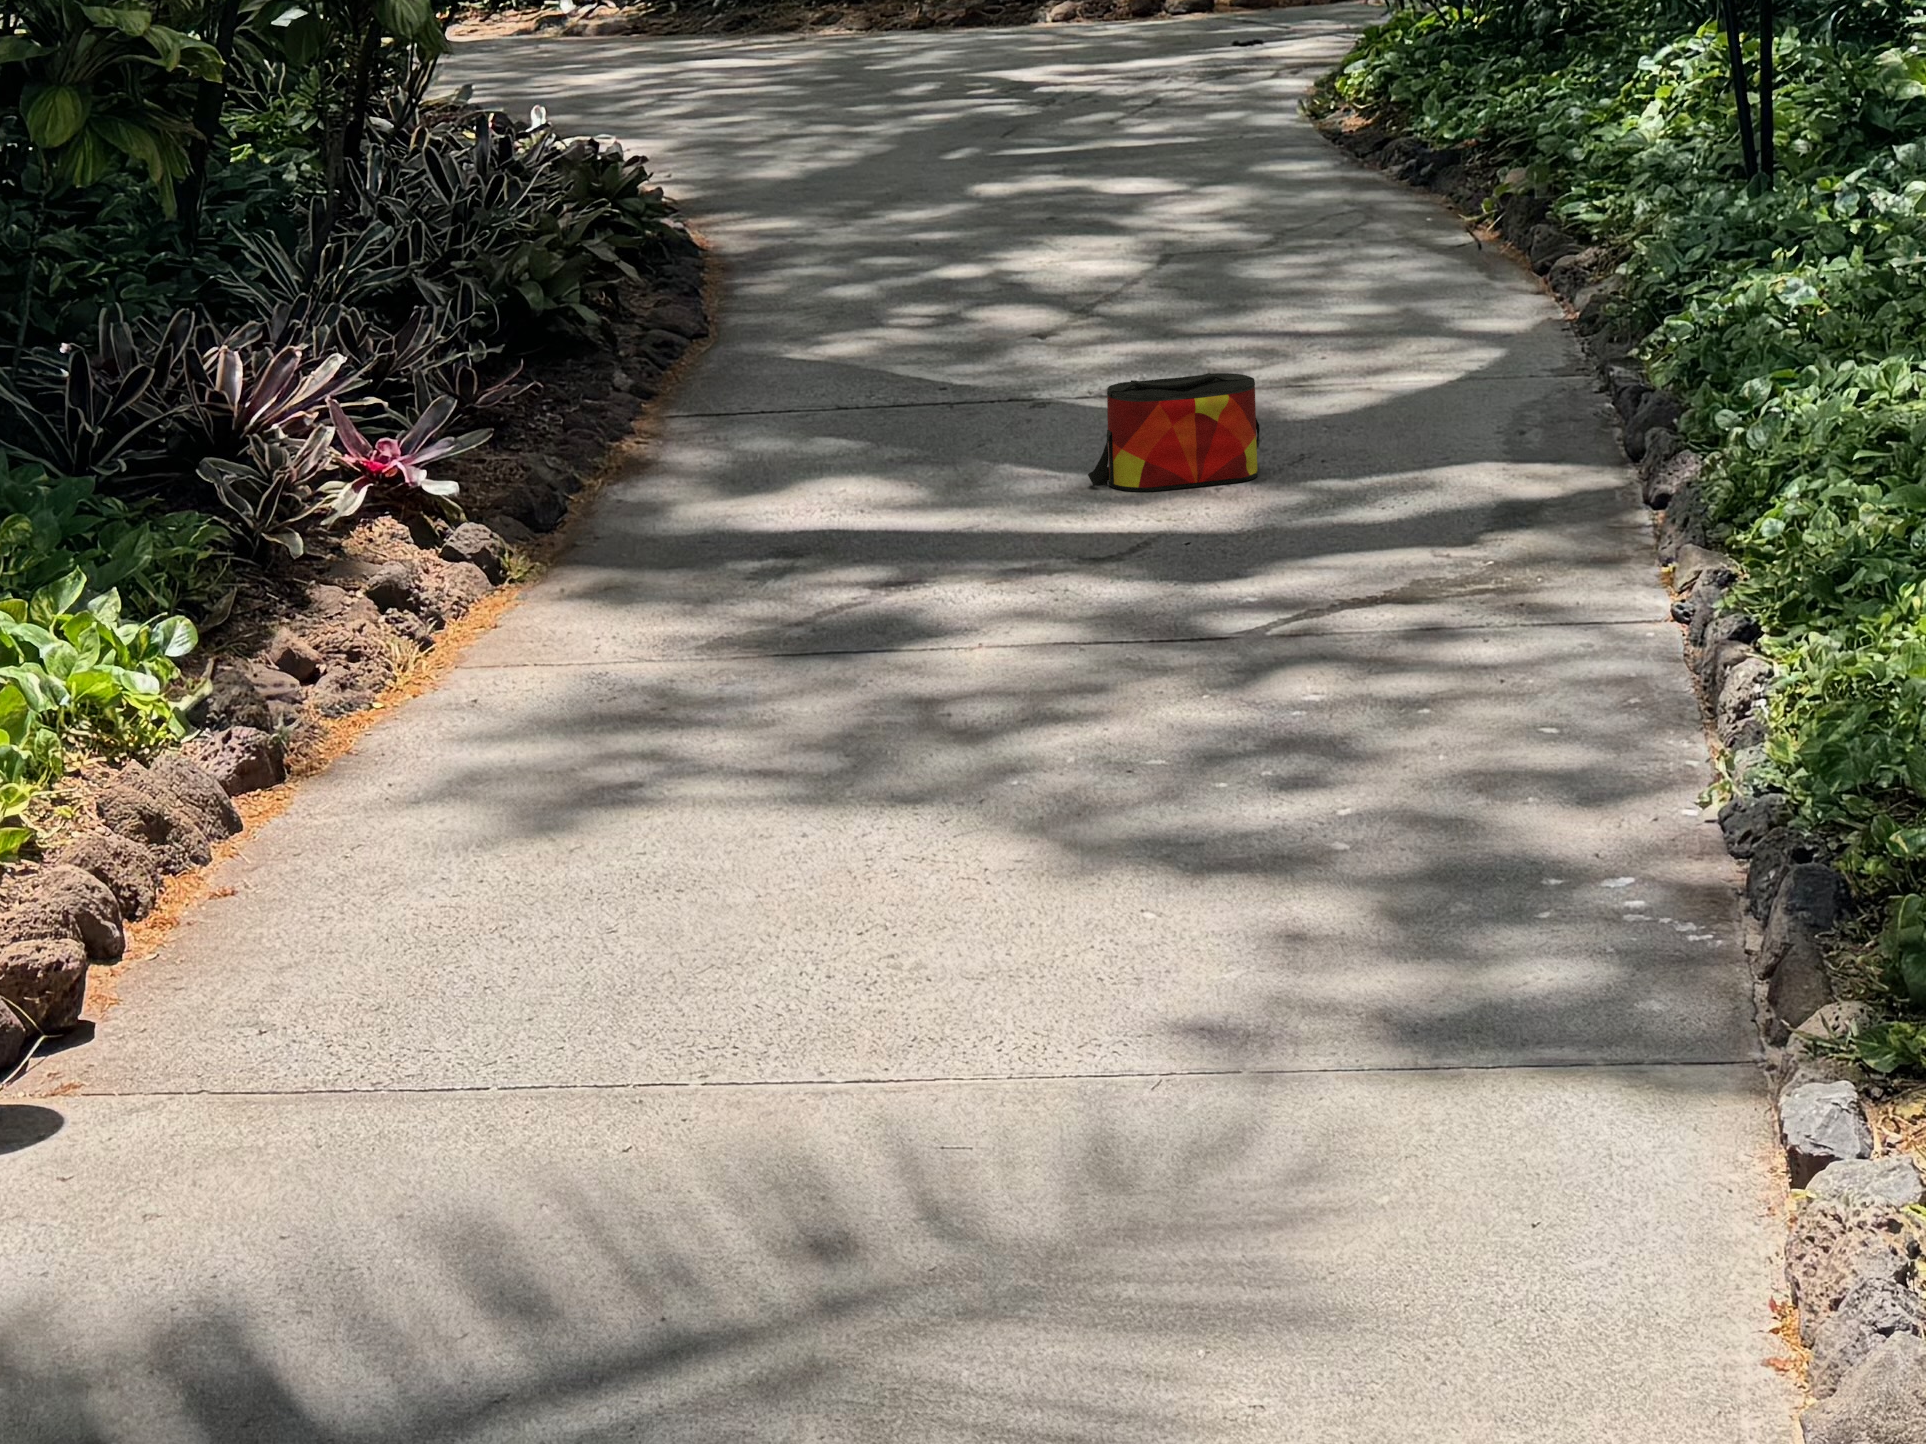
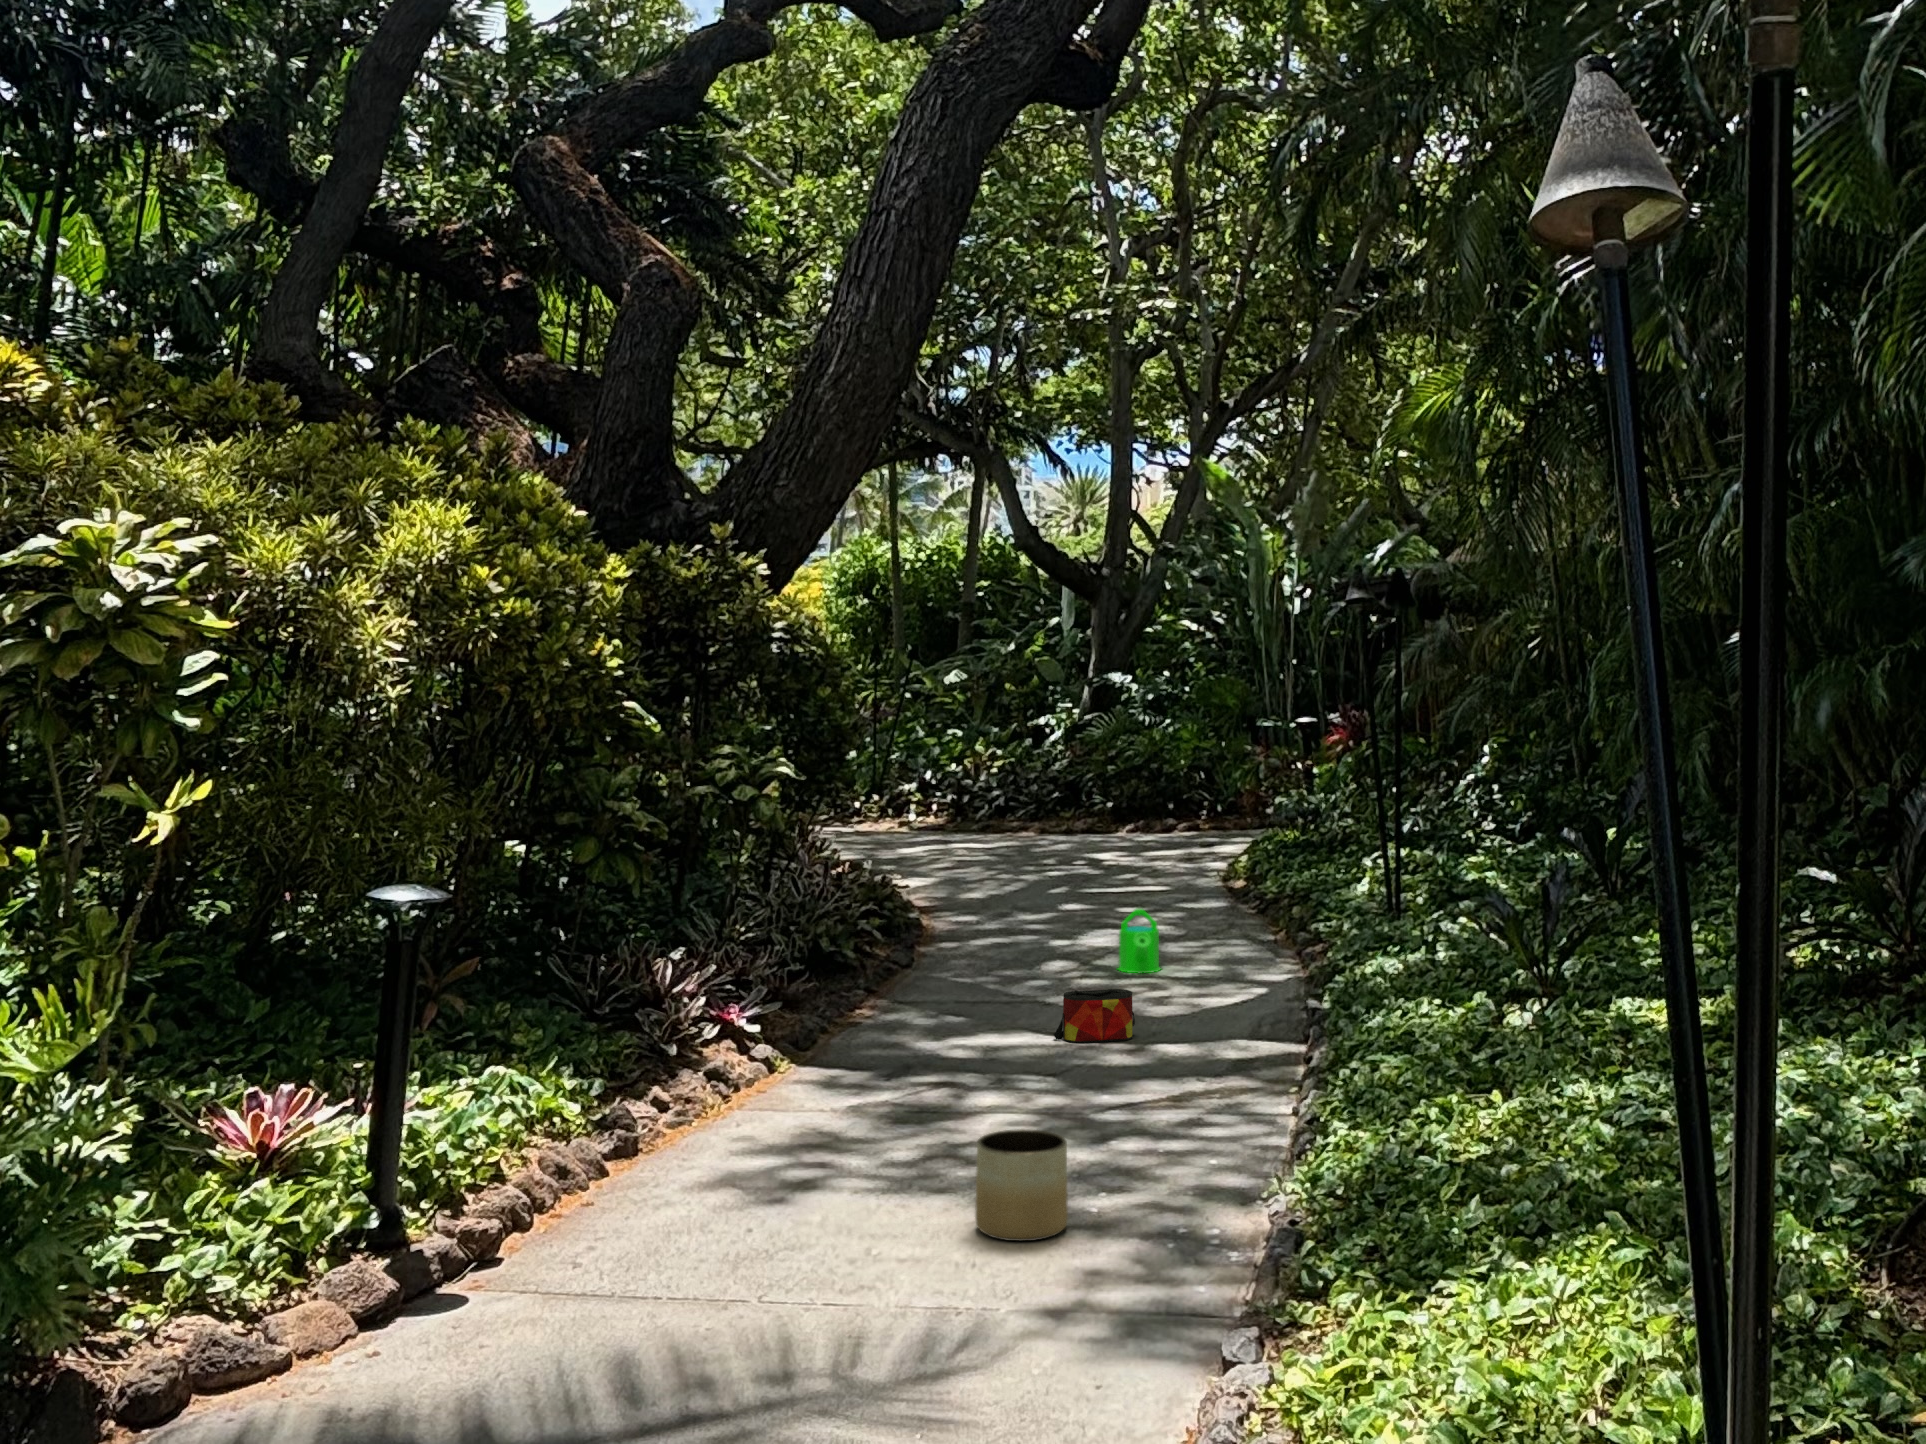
watering can: none [1151,199,1252,336] -> present [1118,909,1161,973]
planter: none [1111,685,1314,921] -> present [975,1129,1068,1241]

